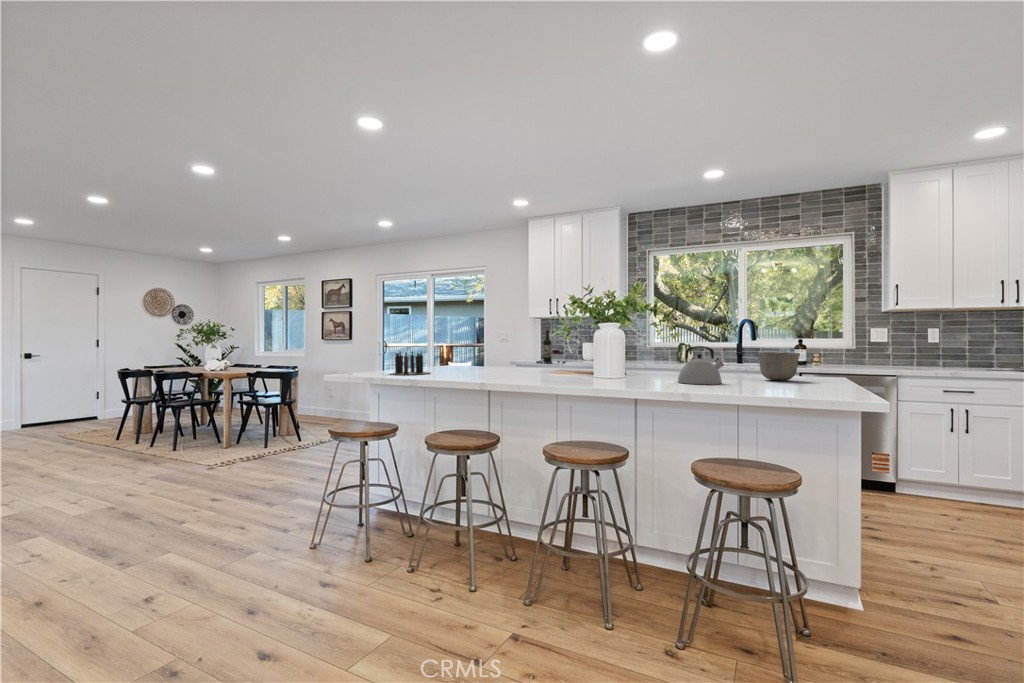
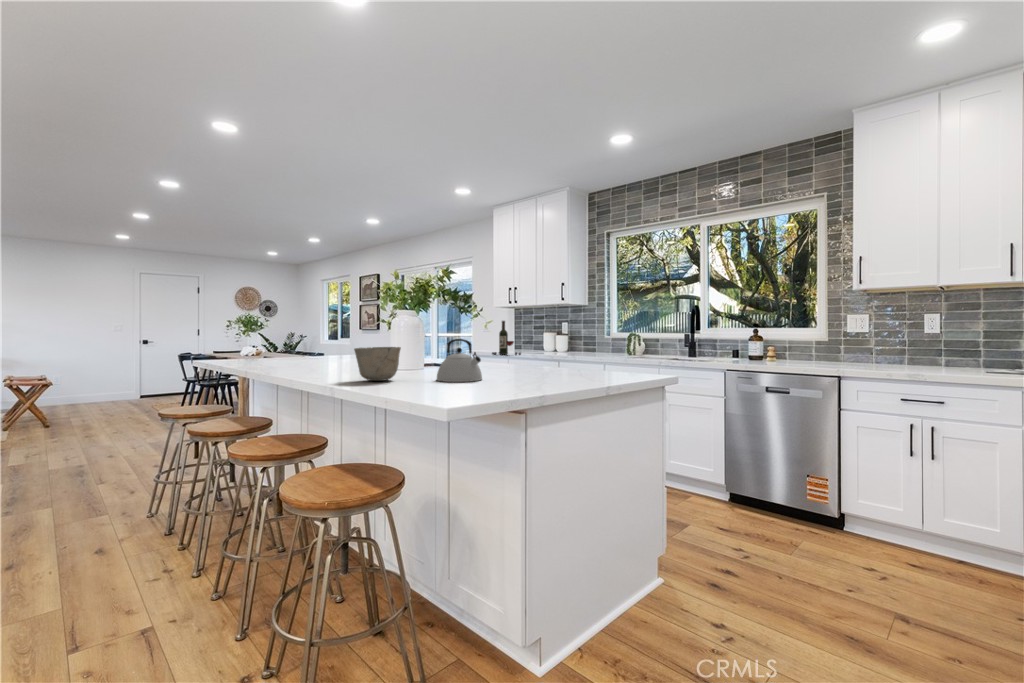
candle: present [392,351,428,375] -> none [267,342,312,365]
ceramic bowl: present [758,352,800,380] -> present [354,347,401,381]

